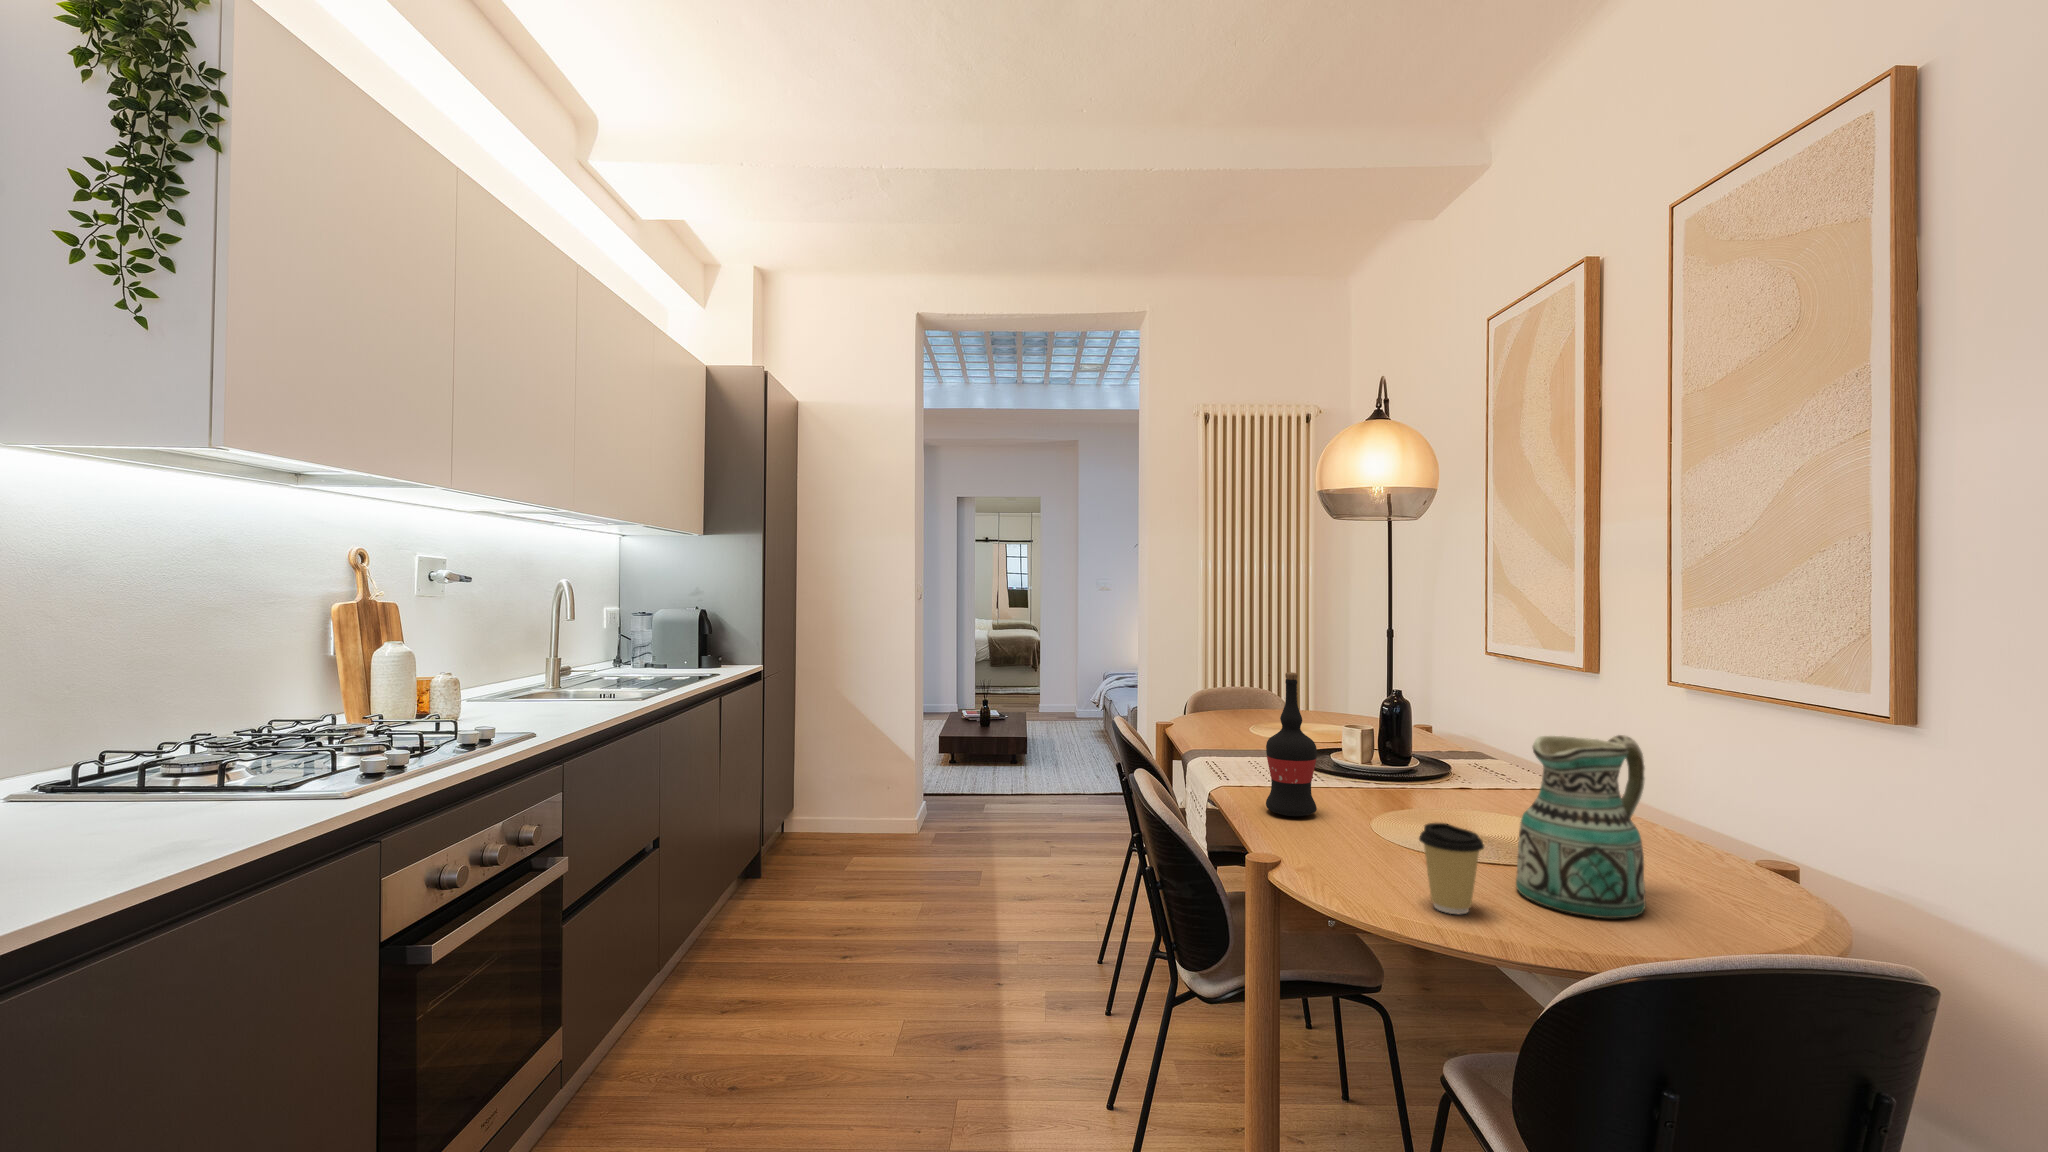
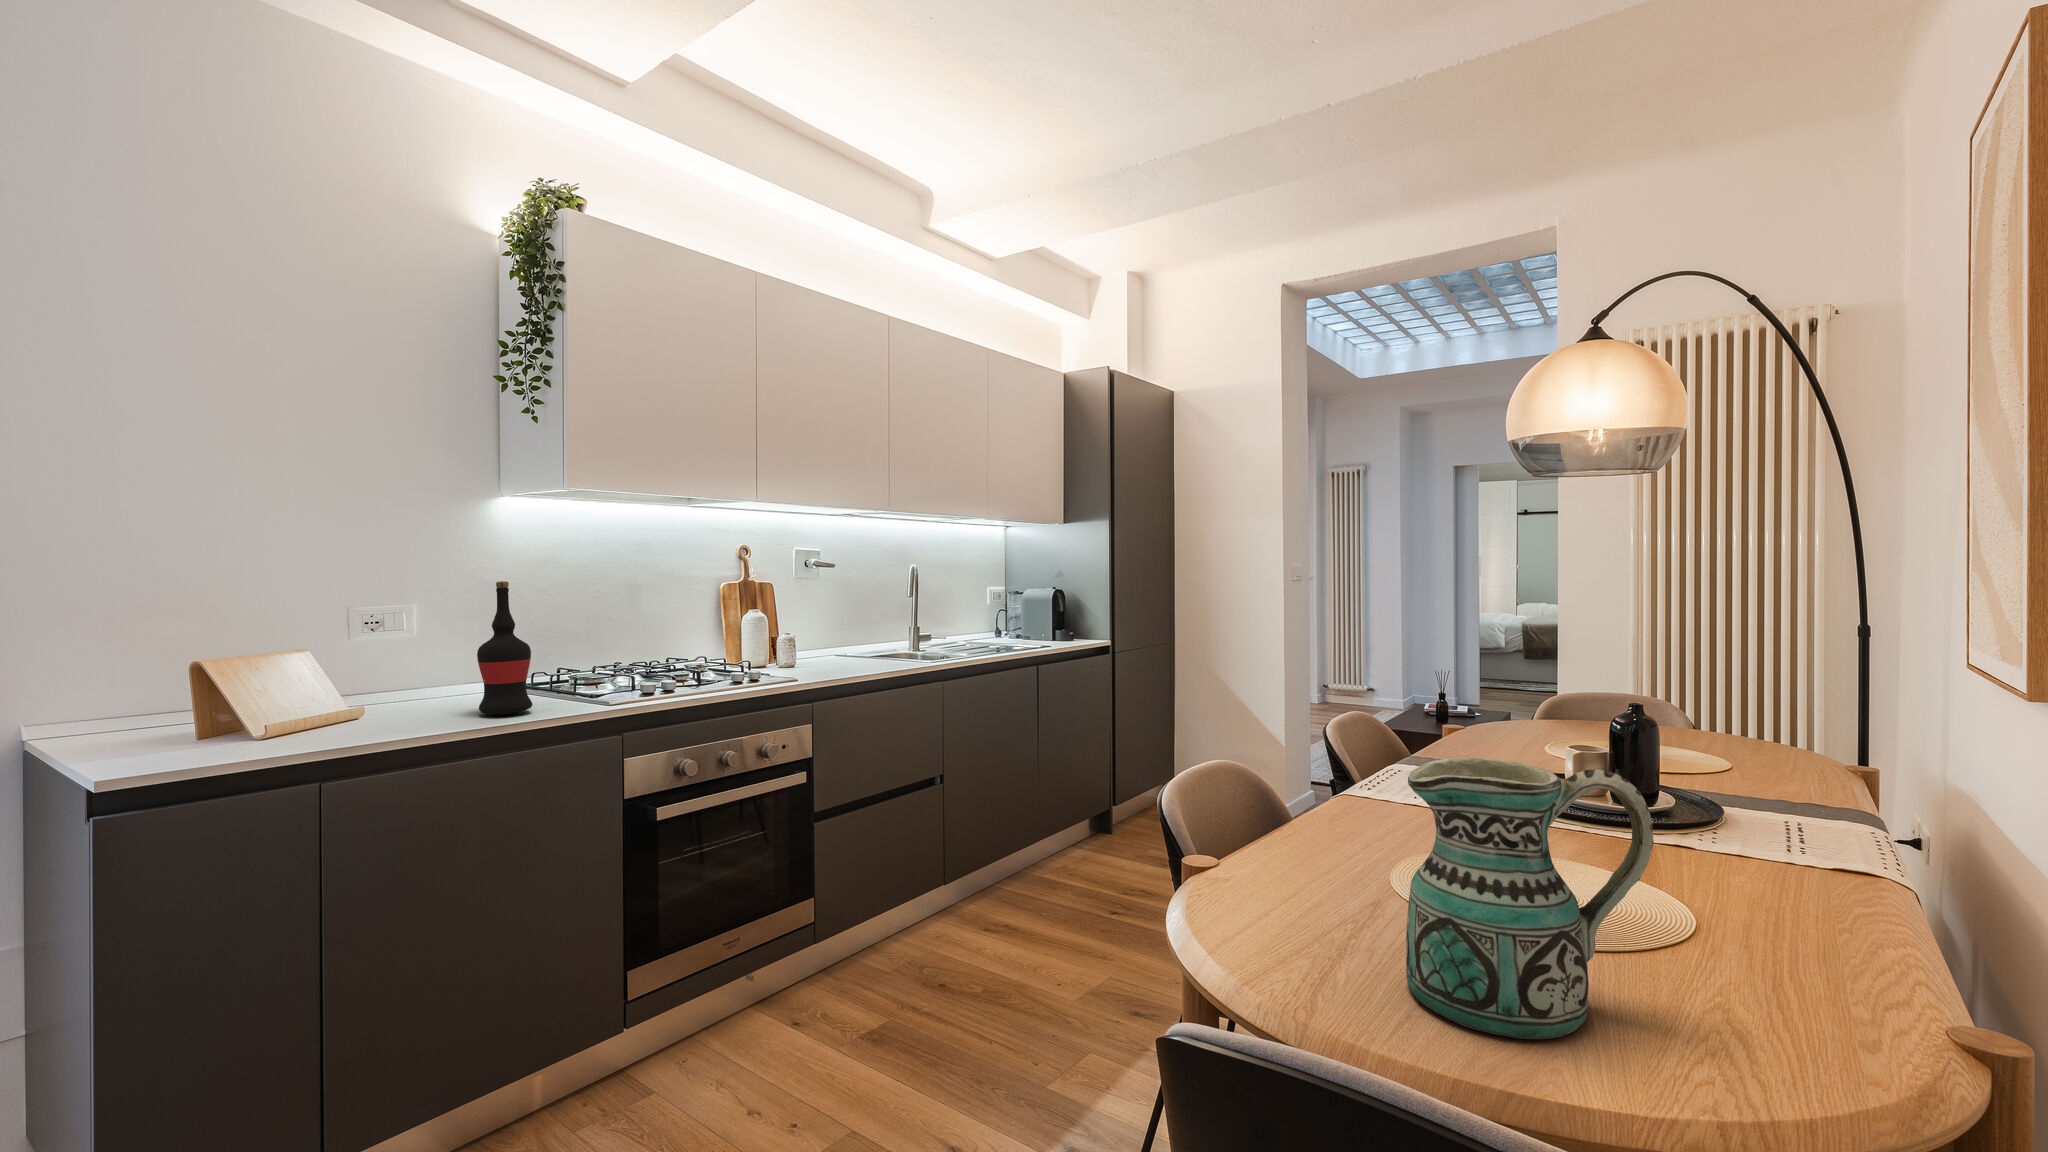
wine bottle: present [1266,672,1317,816] -> present [477,581,532,715]
coffee cup: present [1419,823,1484,914] -> none [1238,847,1317,967]

